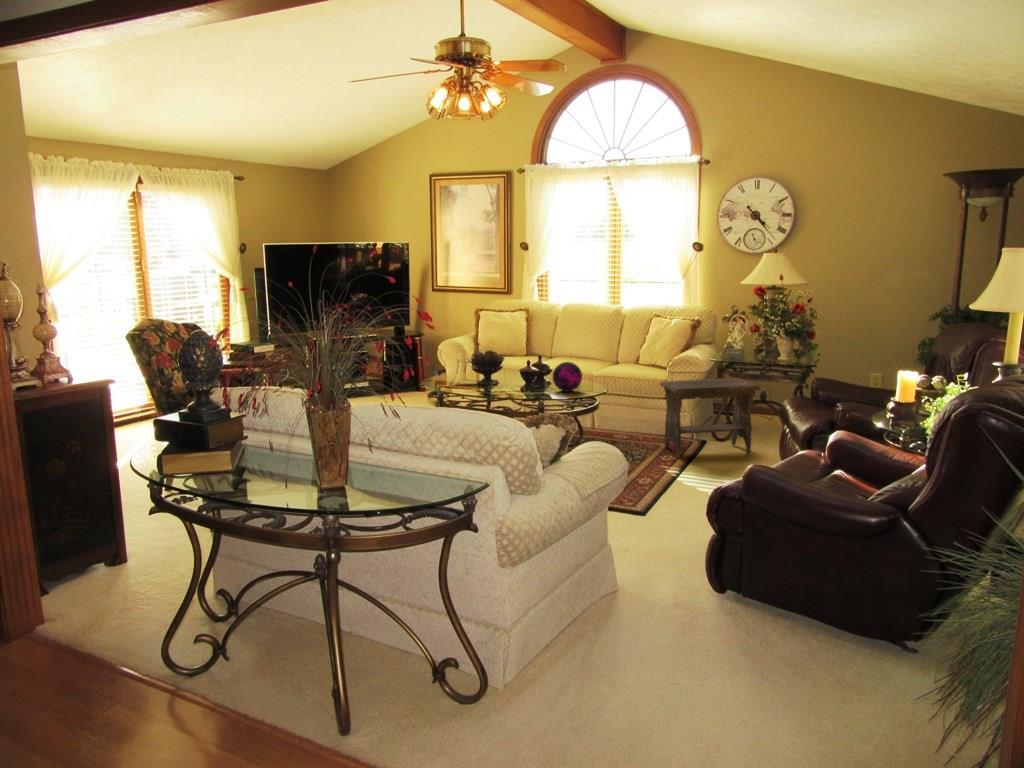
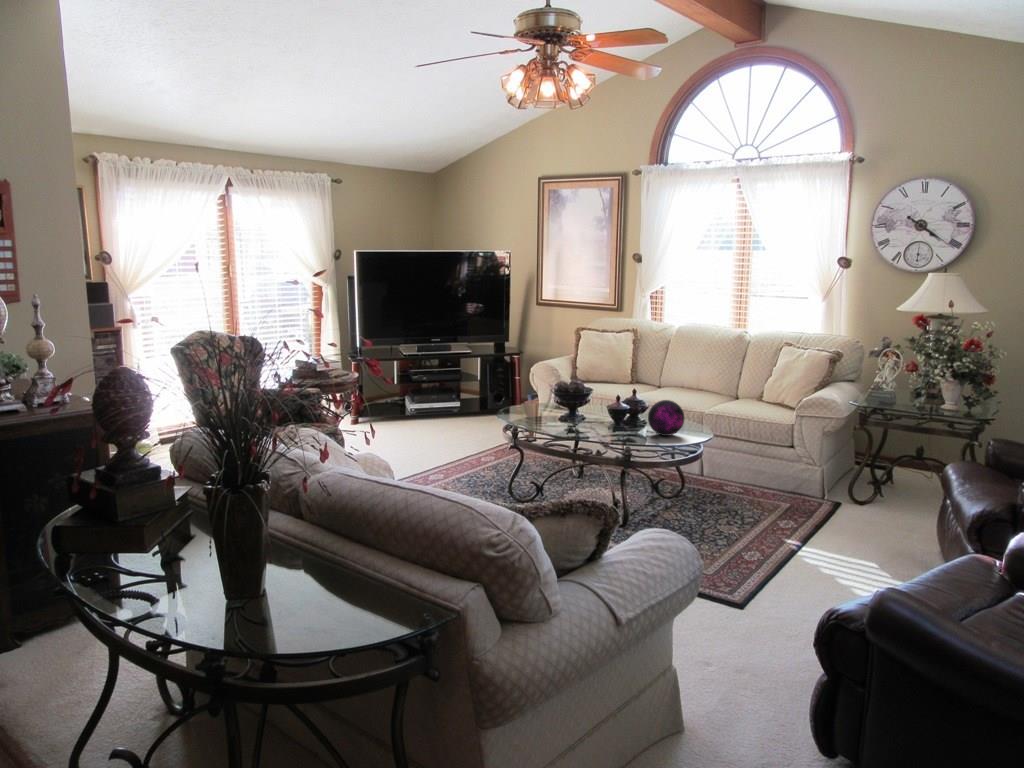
footstool: present [660,378,760,458] -> none [784,428,916,528]

